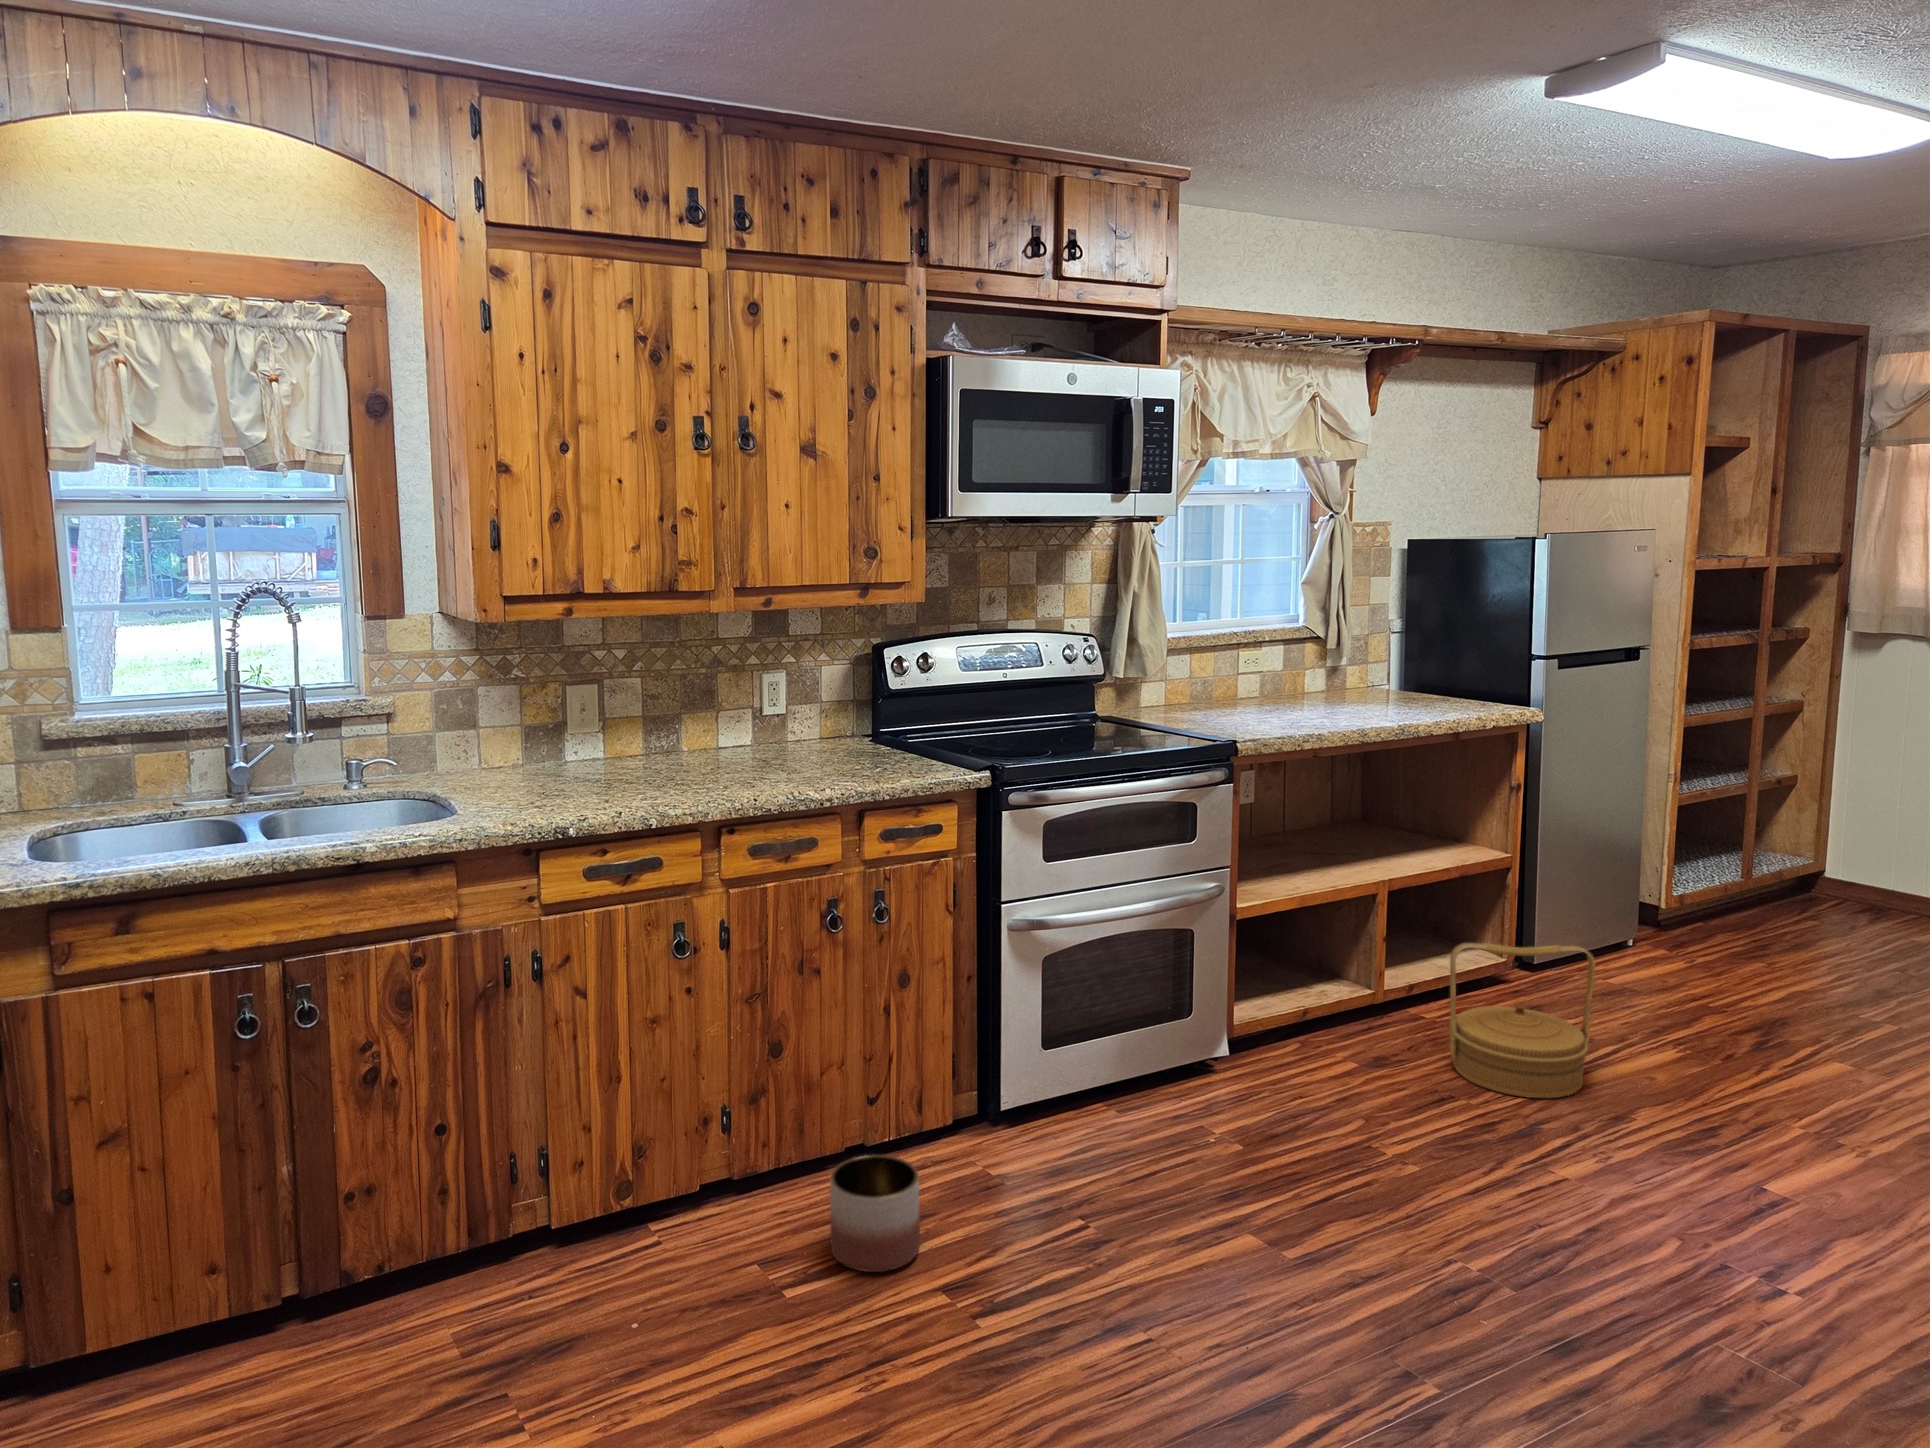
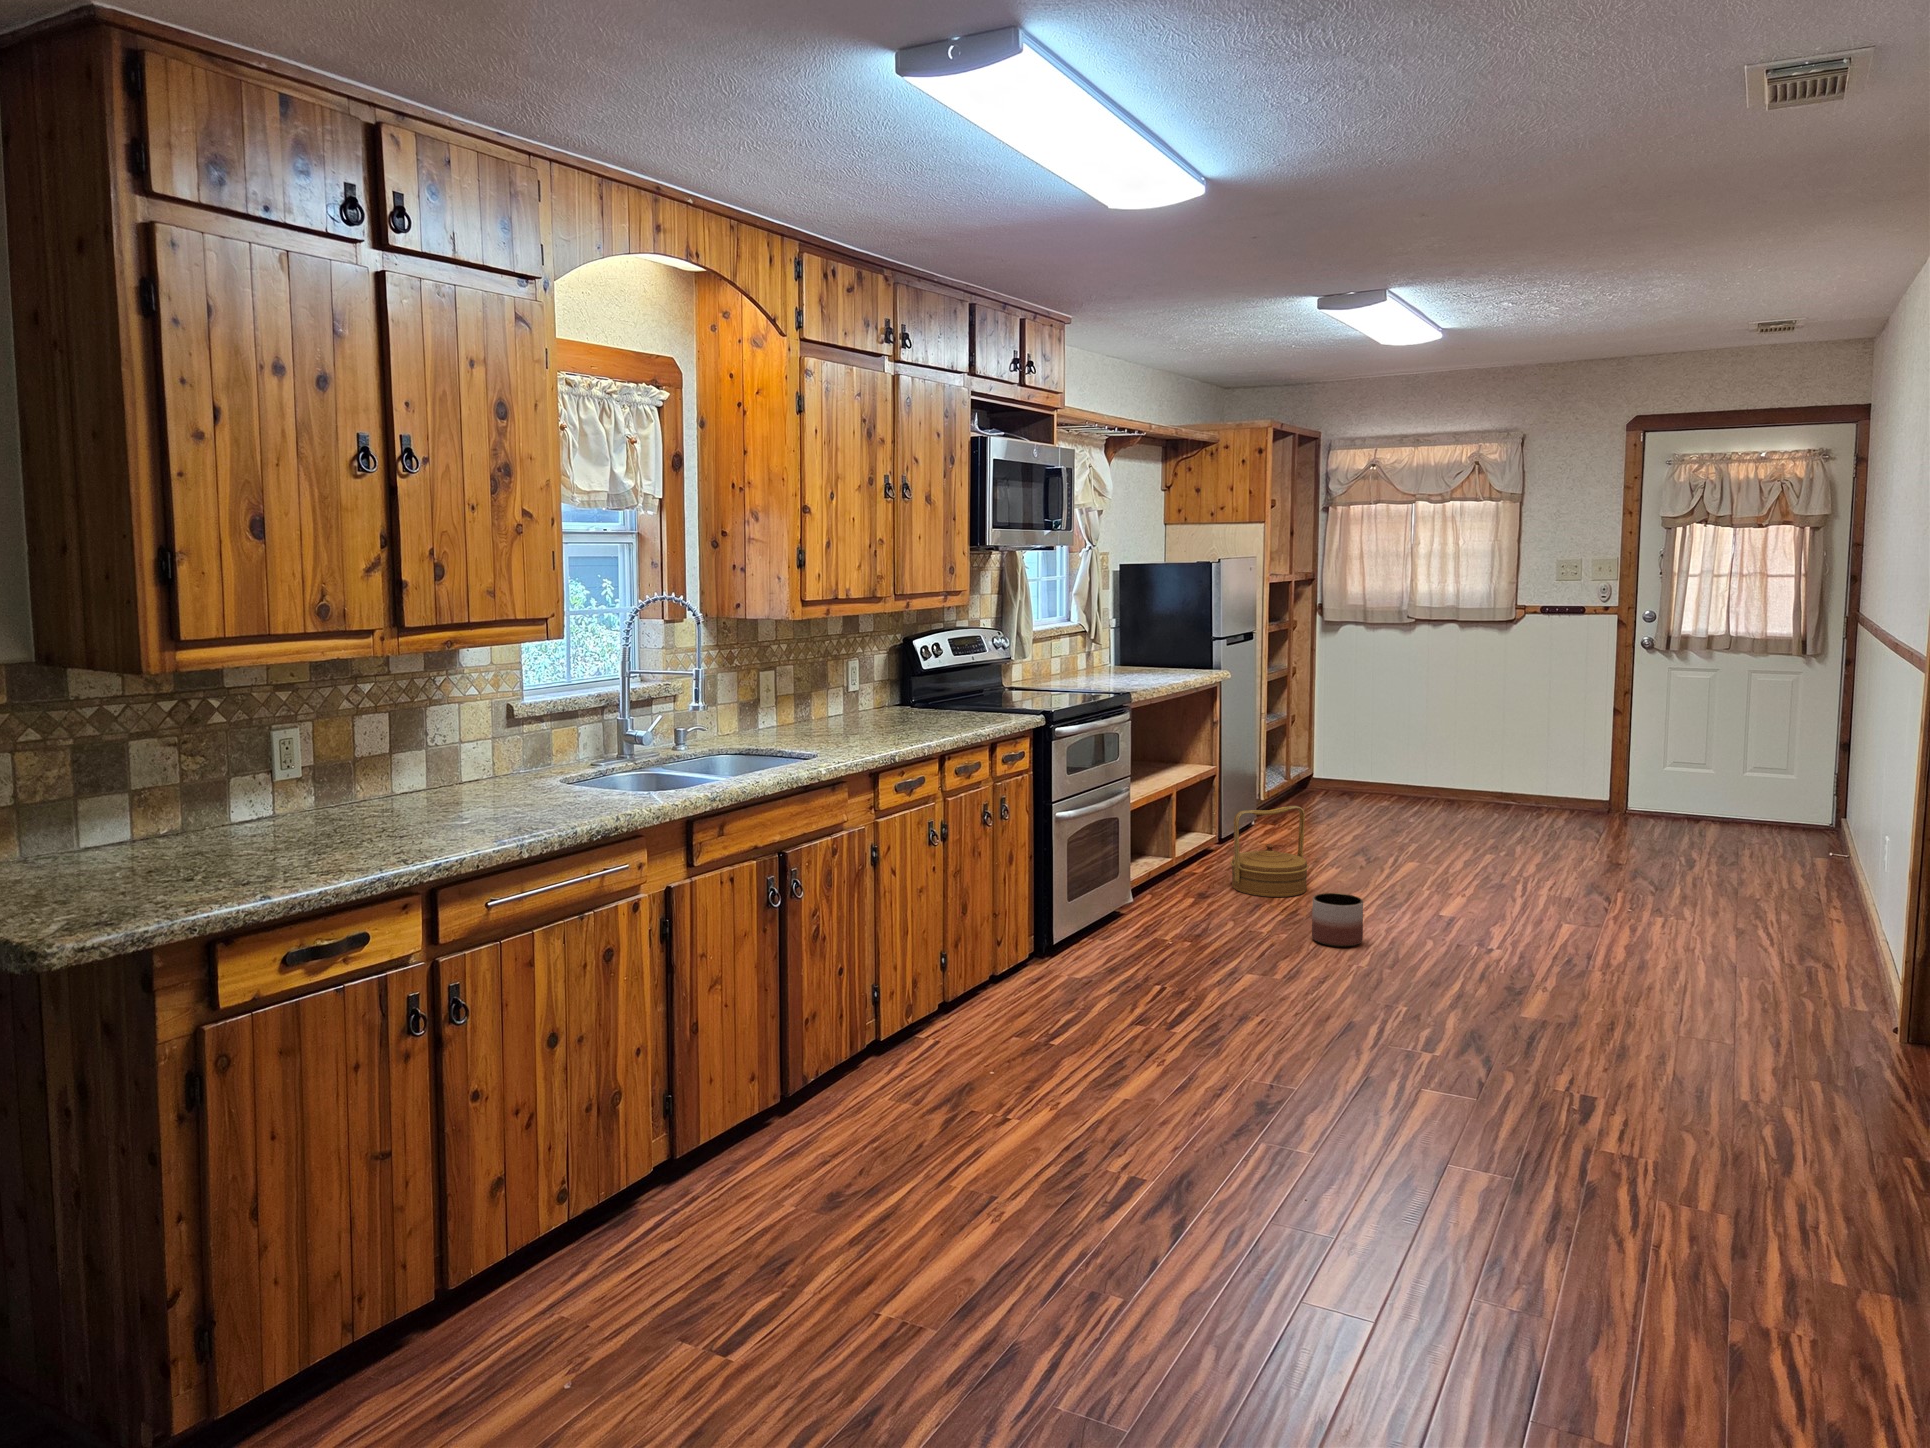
planter: present [830,1155,920,1272] -> present [1312,893,1363,947]

